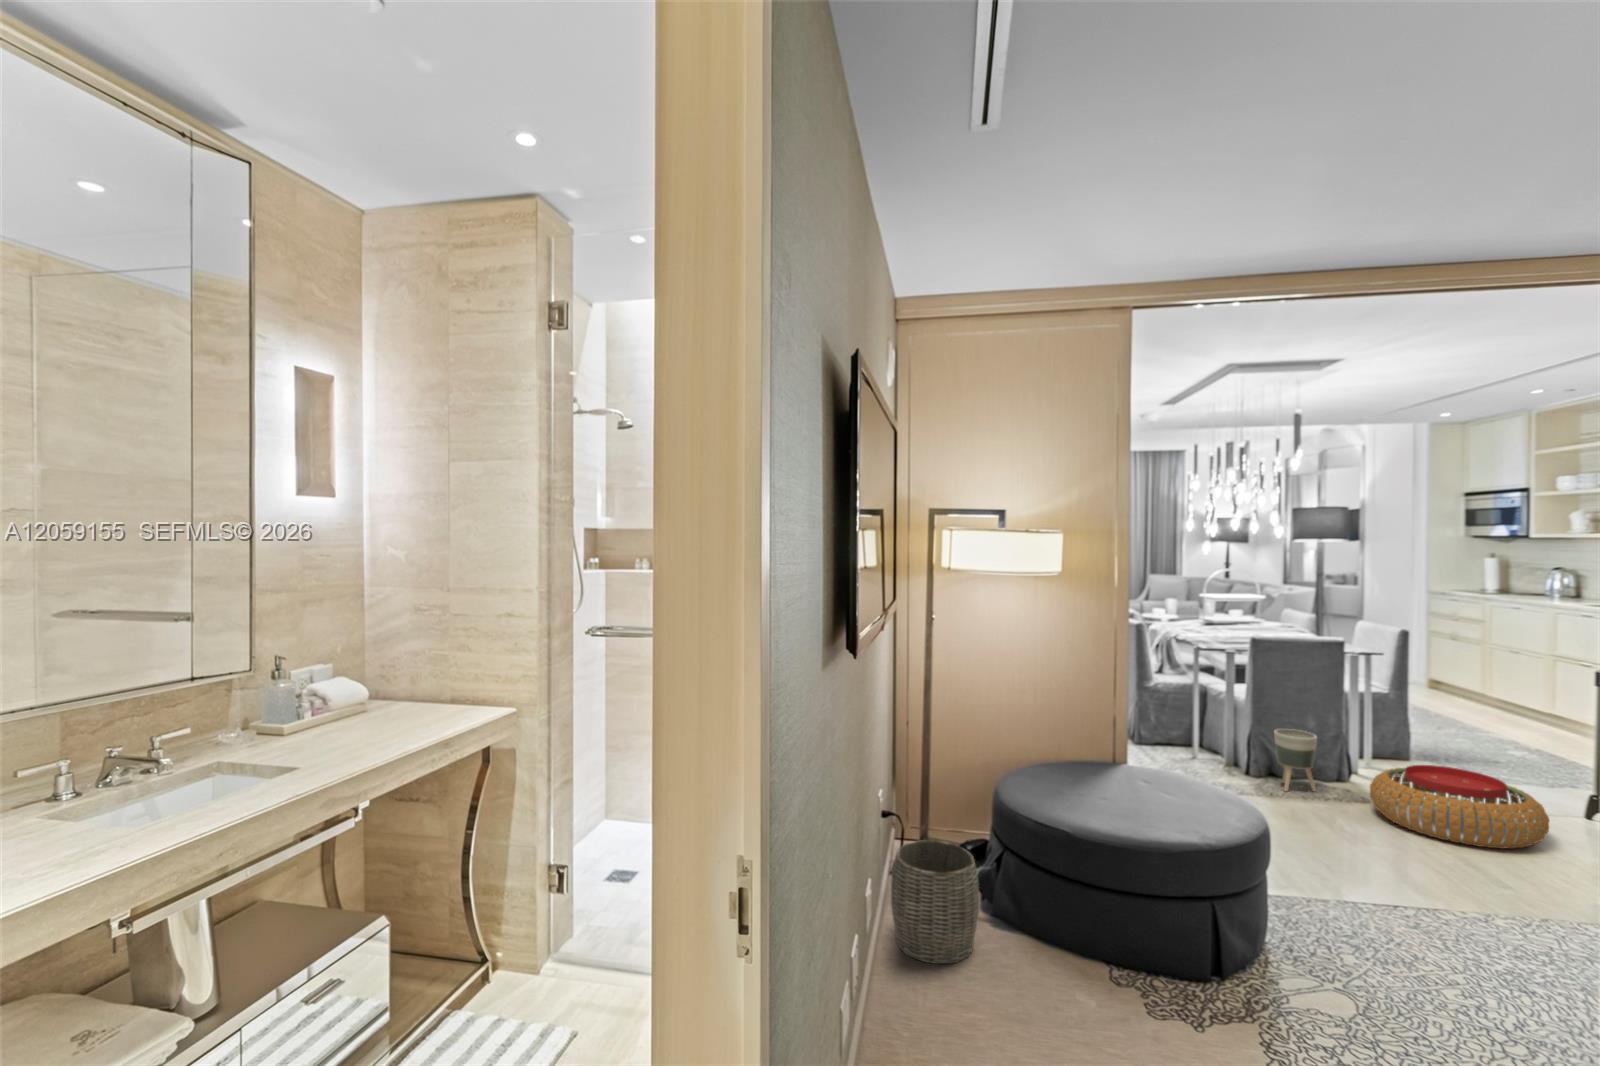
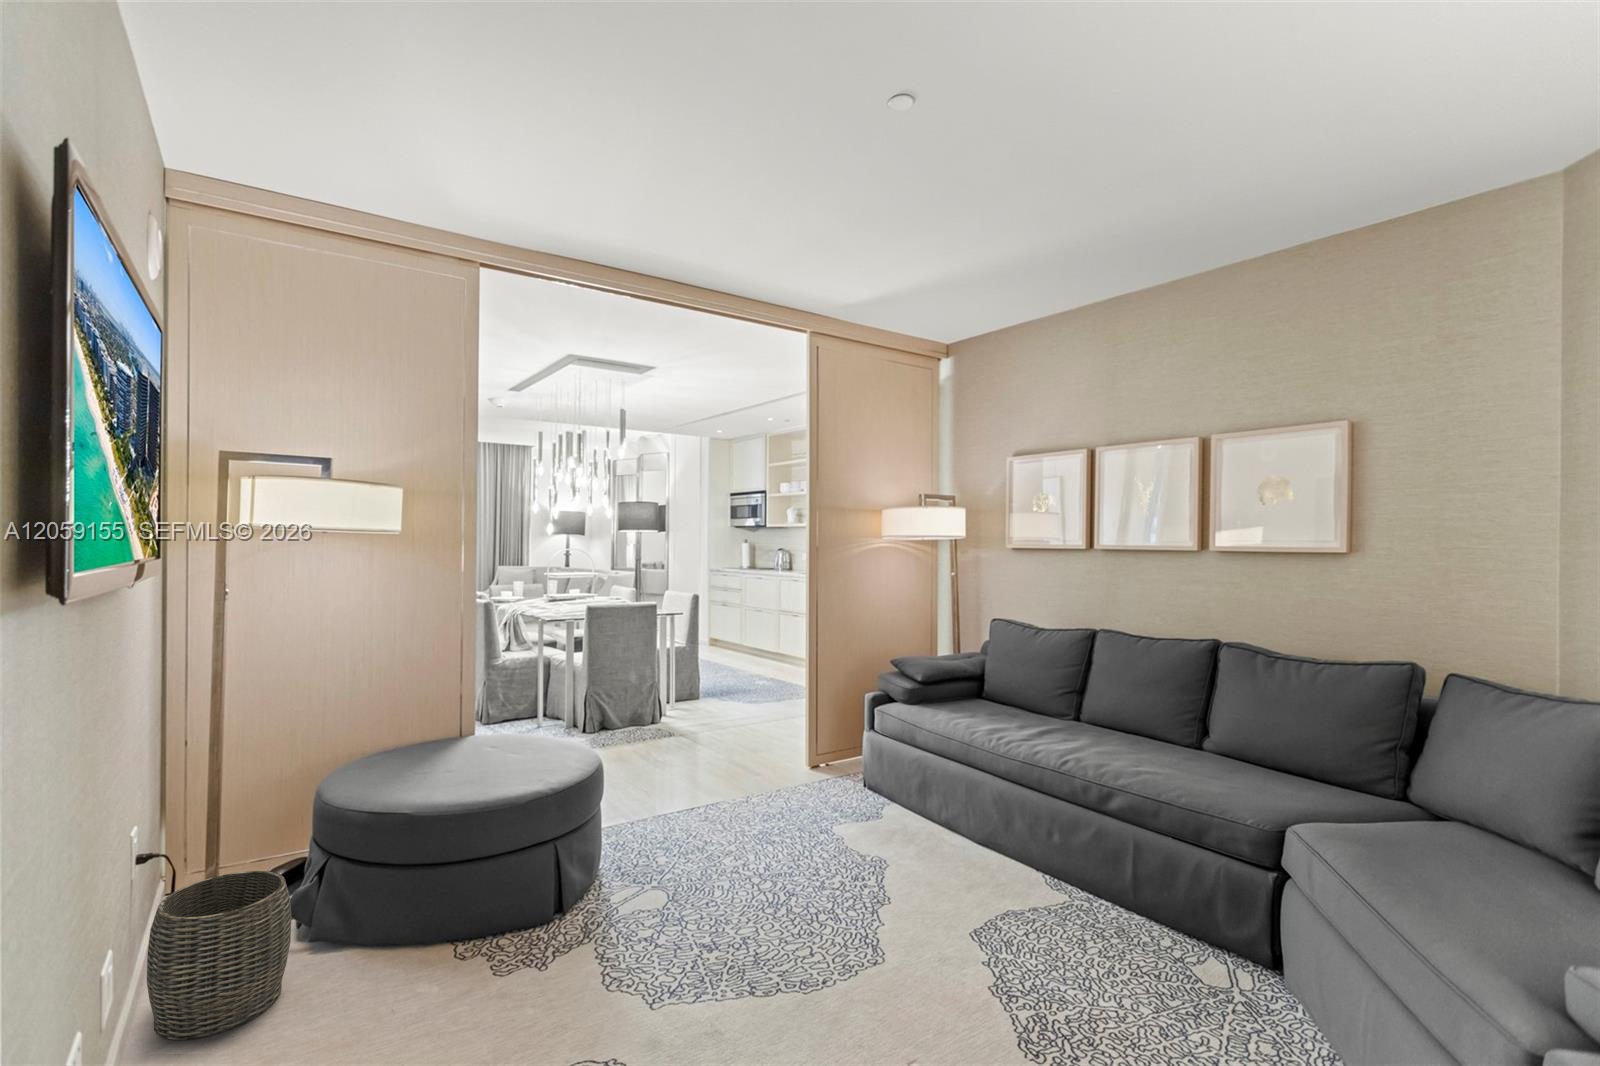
planter: present [1274,729,1317,792] -> none [606,684,638,739]
pouf: present [1370,765,1549,849] -> none [673,695,777,751]

